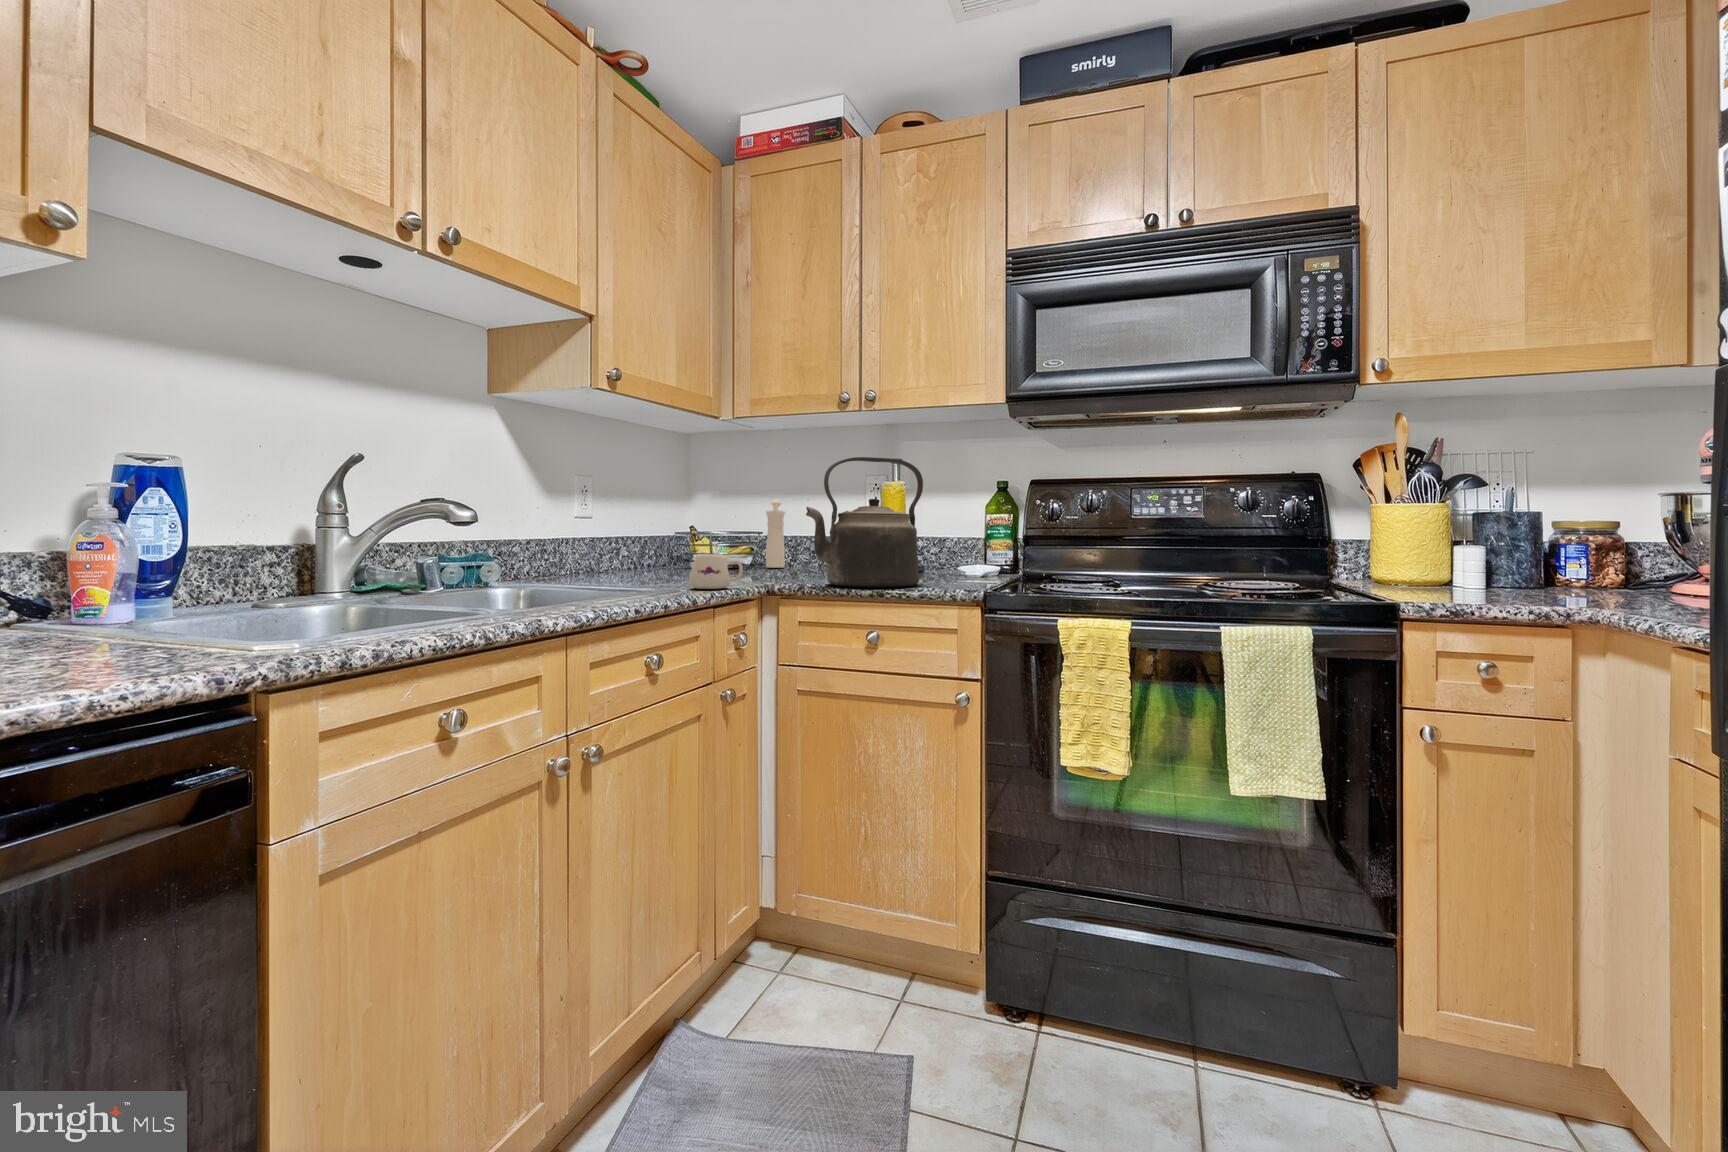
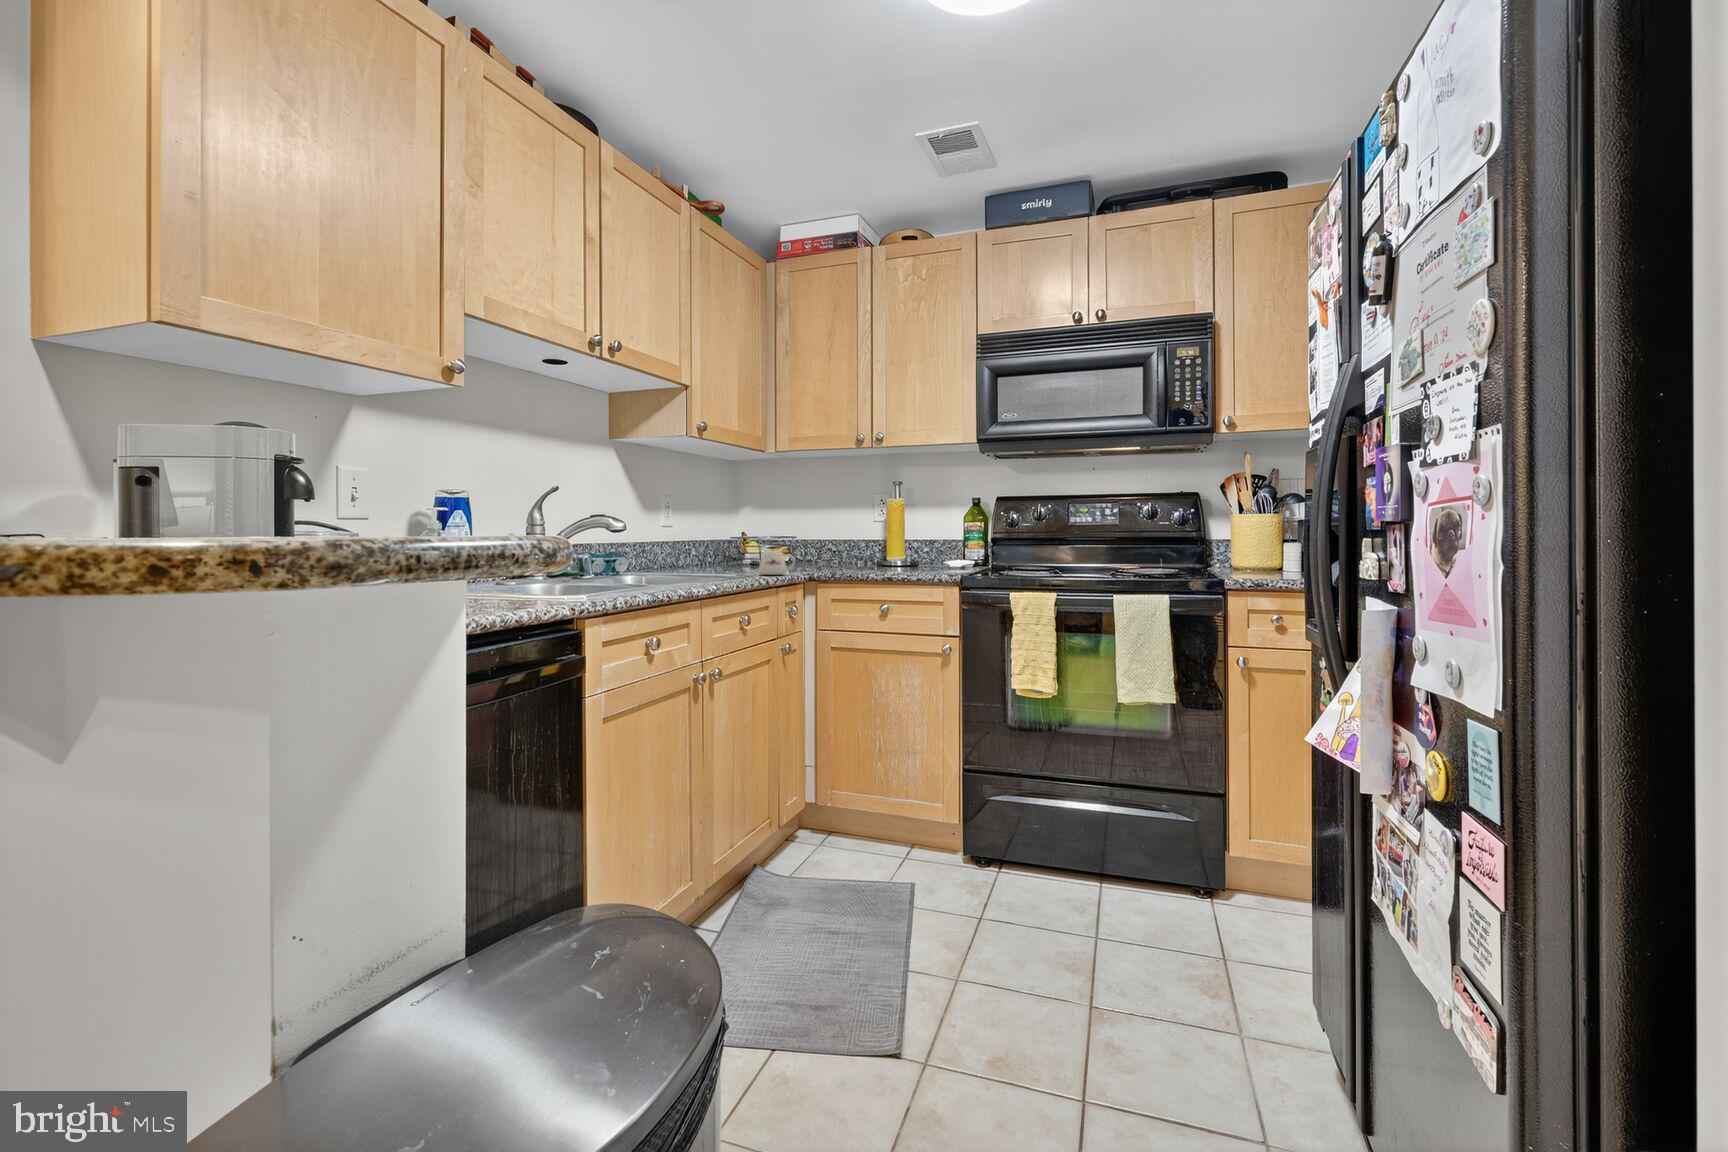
kettle: present [806,457,923,587] -> none [838,483,919,573]
pepper mill: present [766,499,785,568] -> none [799,511,813,563]

